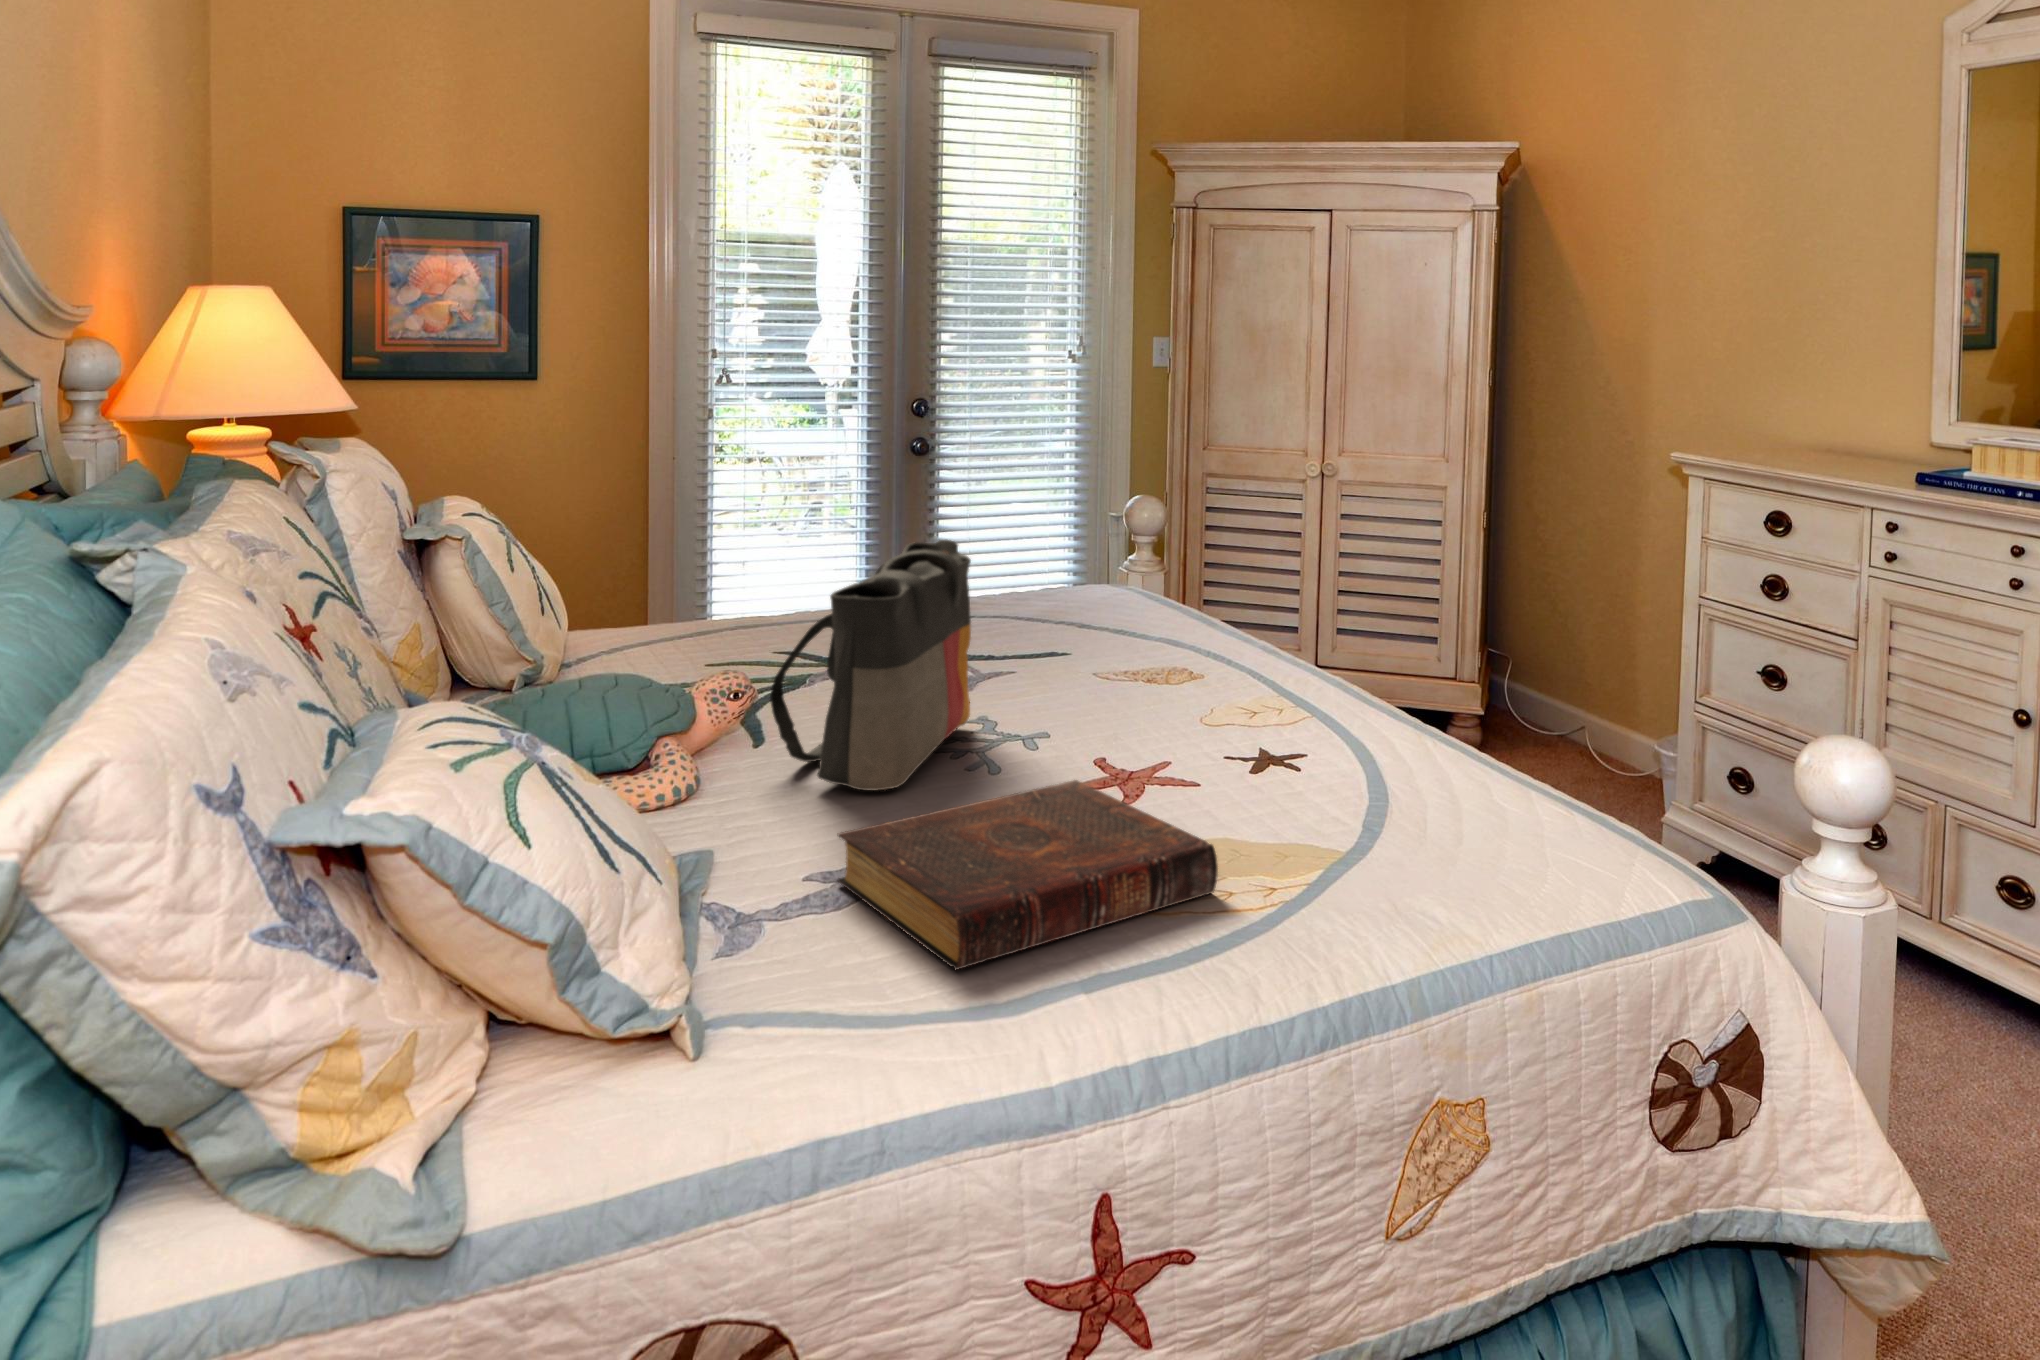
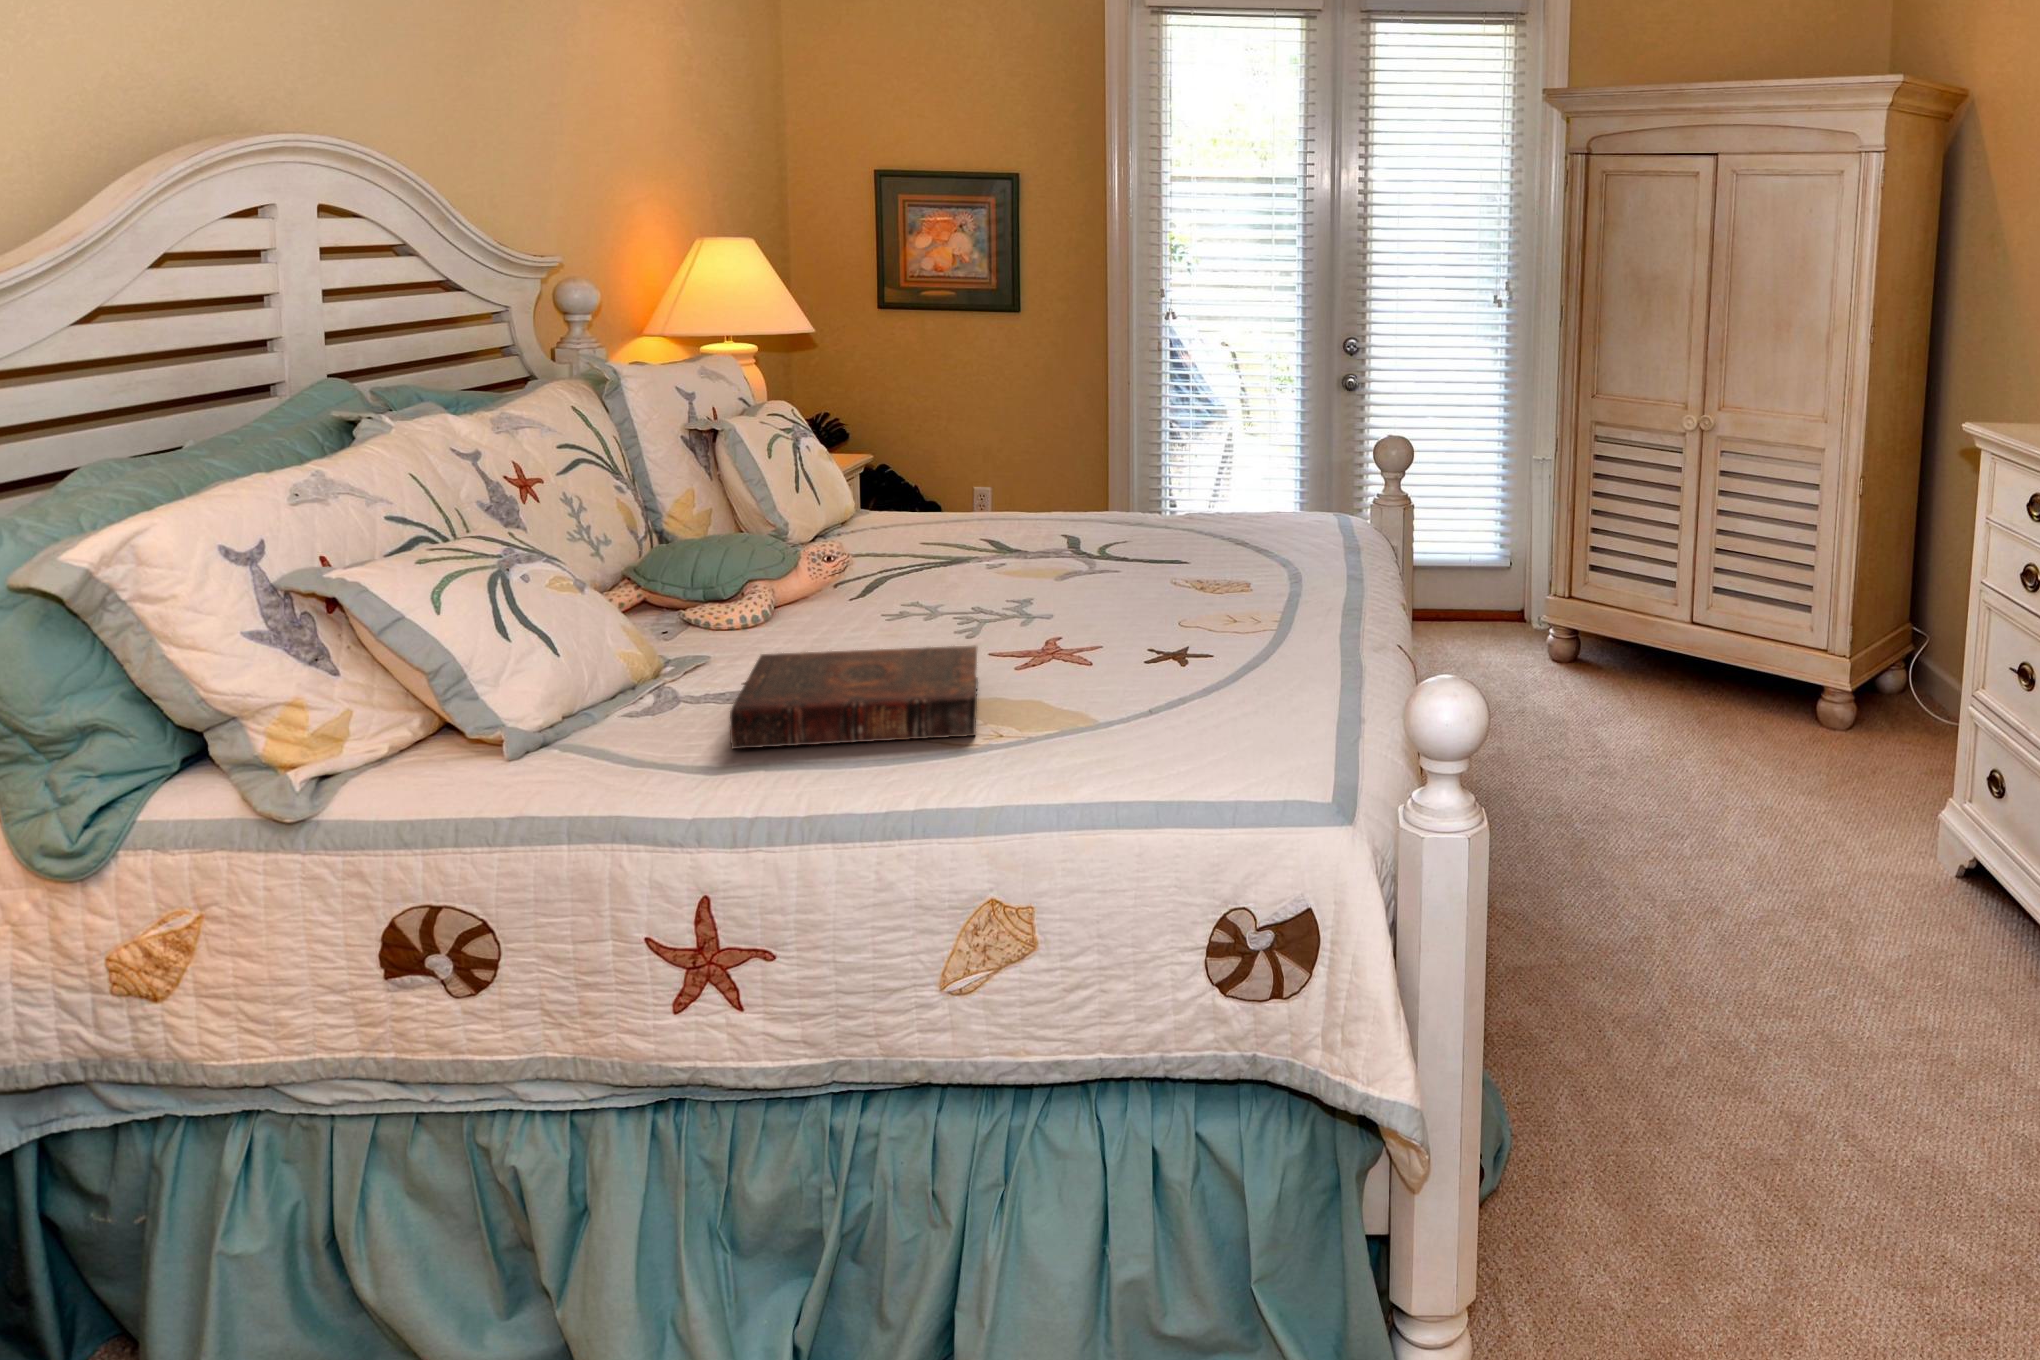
tote bag: present [770,540,971,790] -> none [851,454,1032,639]

